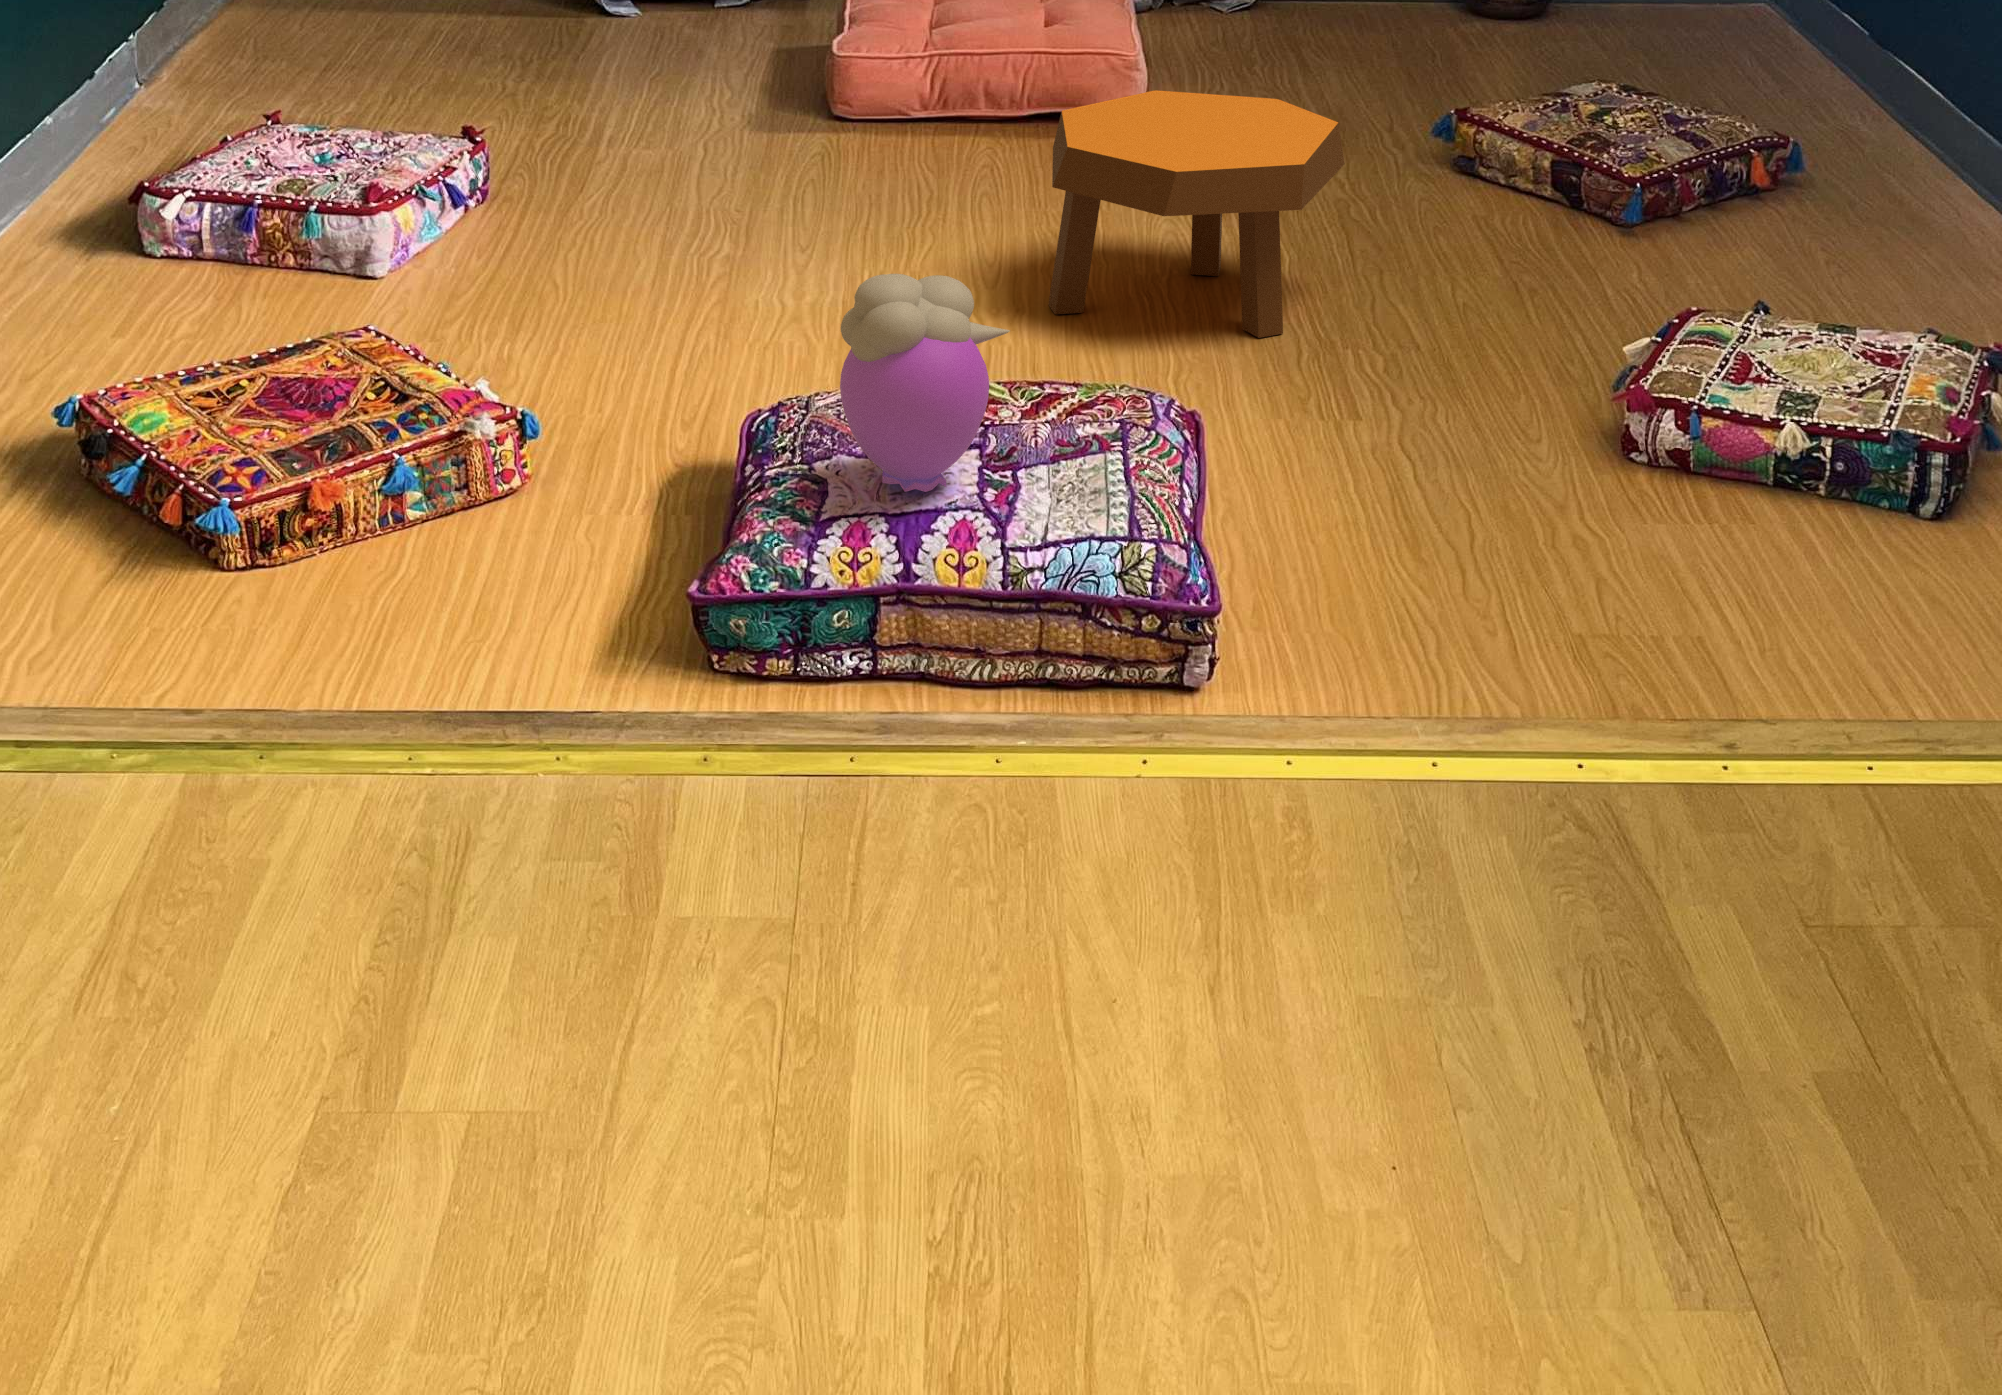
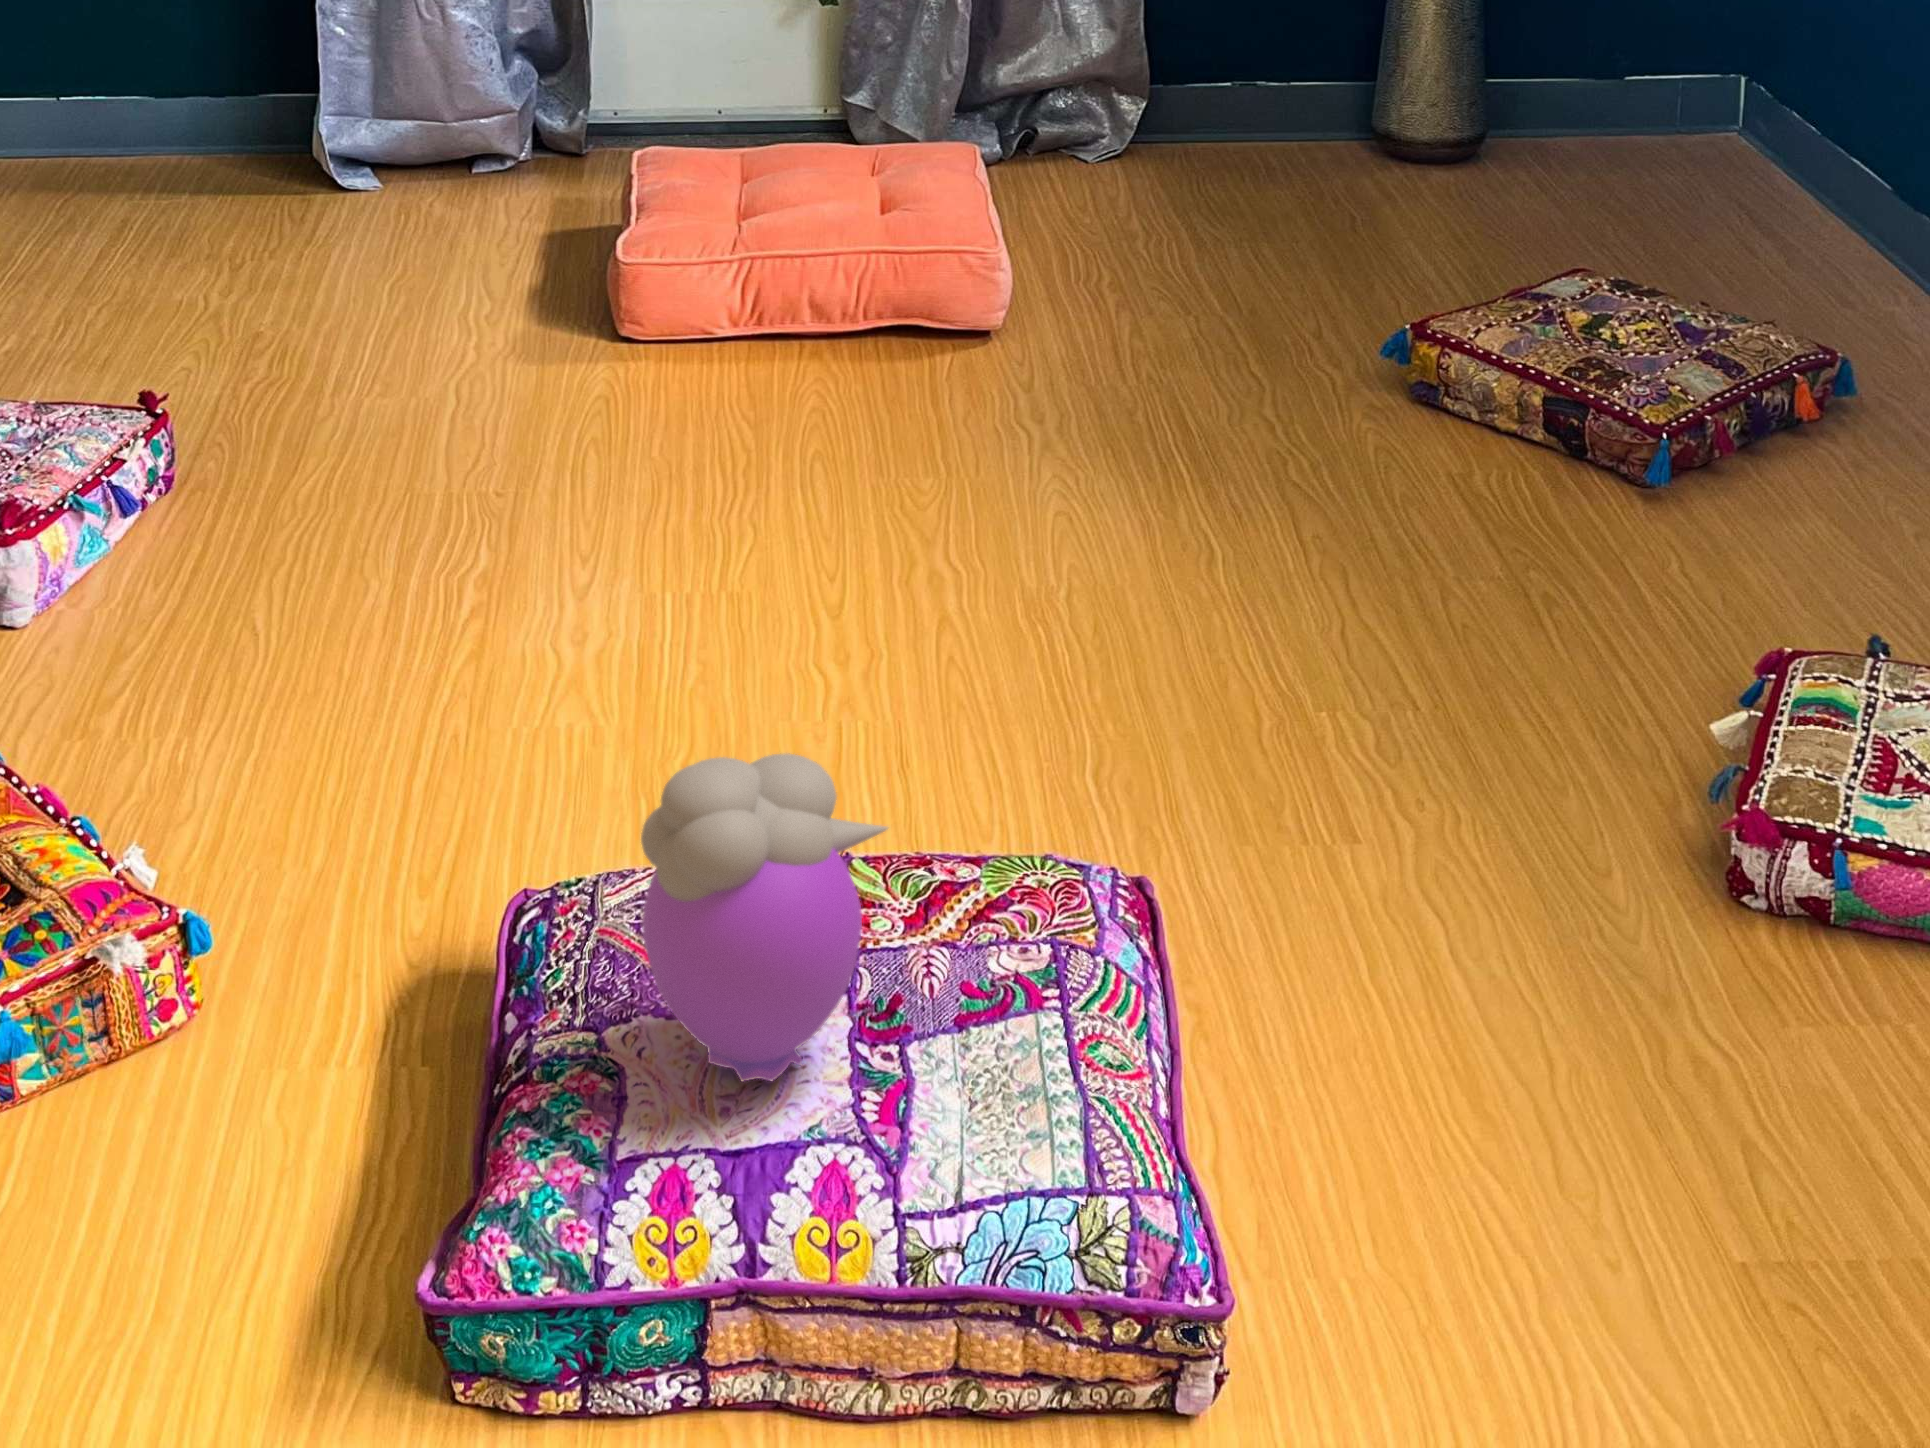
footstool: present [1048,90,1345,338] -> none [913,344,1302,698]

